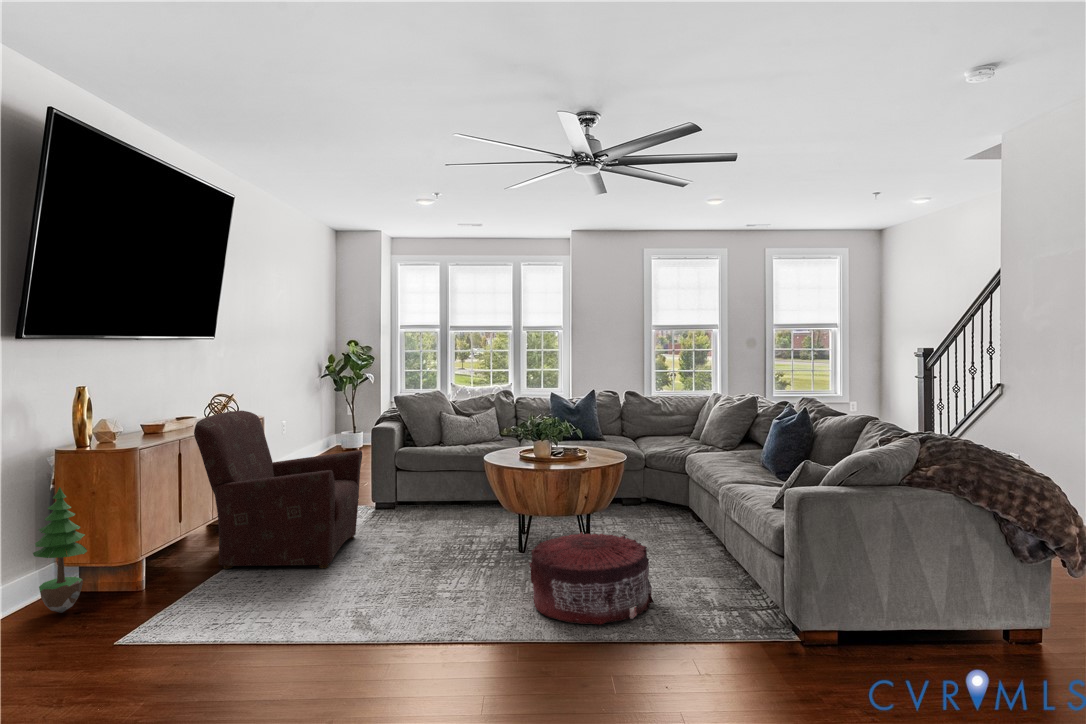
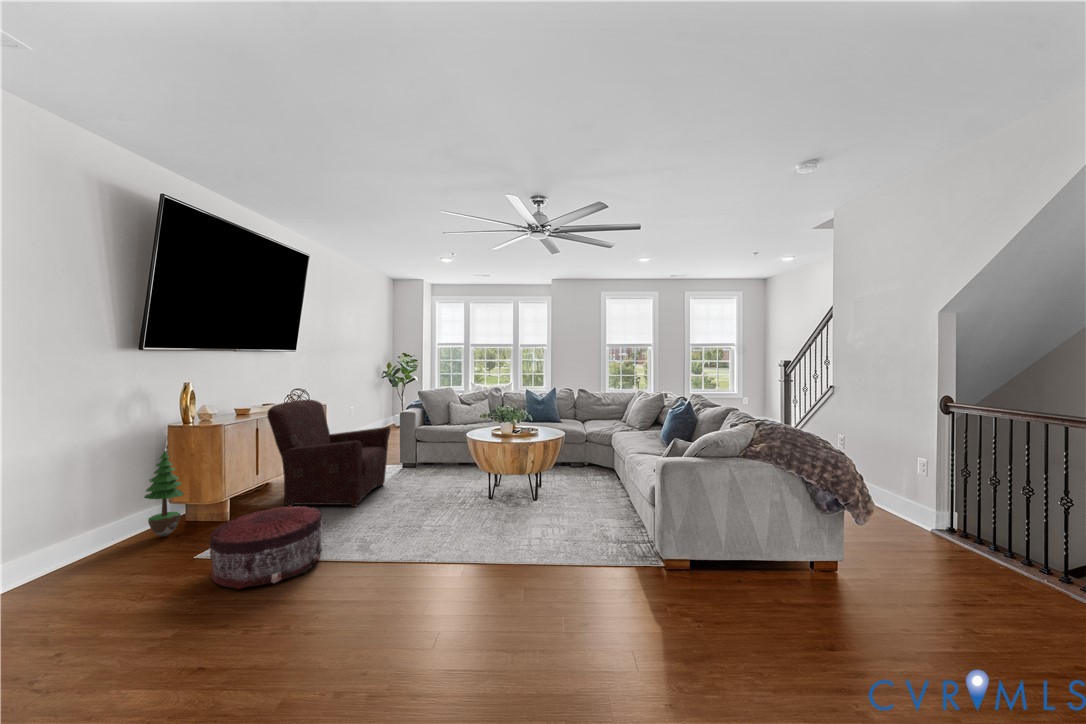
pouf: present [529,532,654,625] -> present [209,505,323,589]

